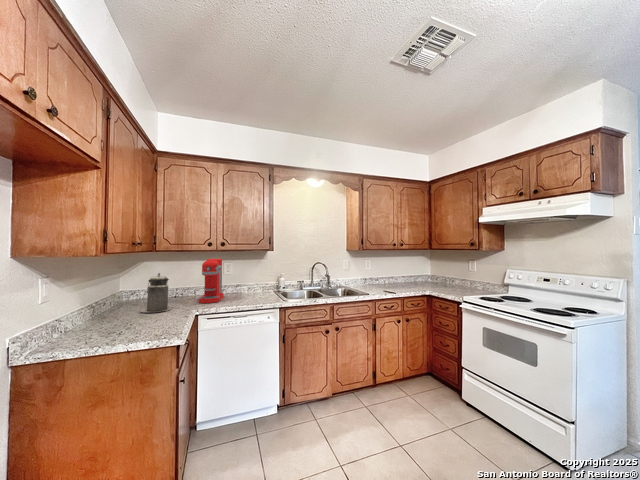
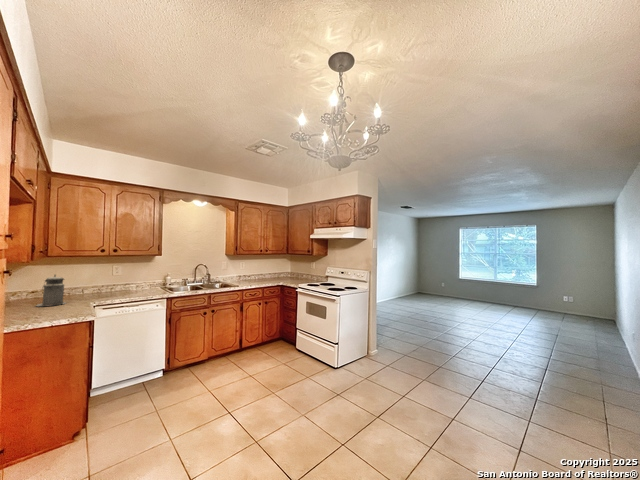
coffee maker: present [199,259,224,303] -> none [91,262,114,298]

